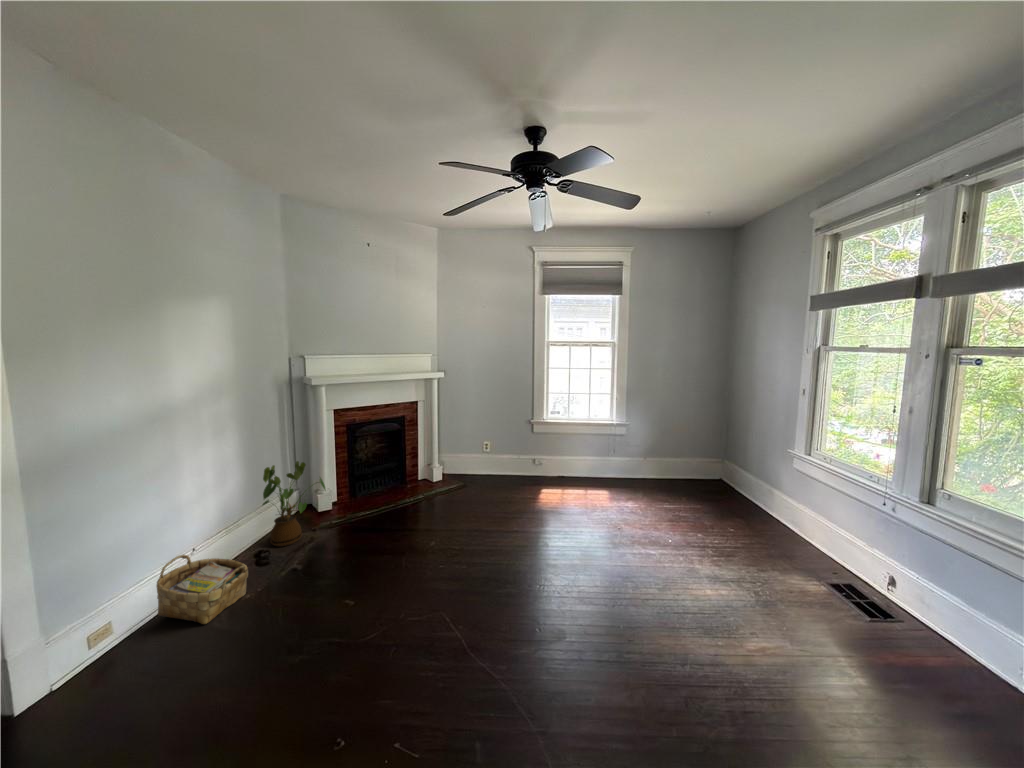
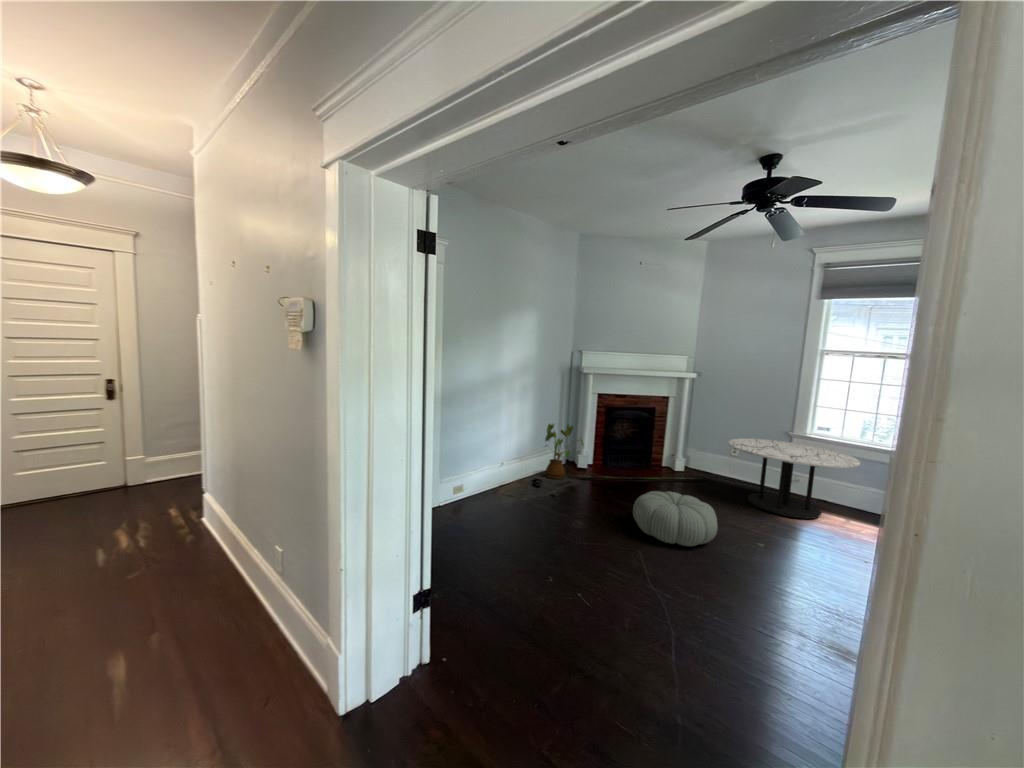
coffee table: none [488,429,592,505] -> present [728,438,860,520]
pouf: none [414,525,512,604] -> present [633,491,718,546]
woven basket: present [157,555,248,624] -> none [488,458,532,498]

